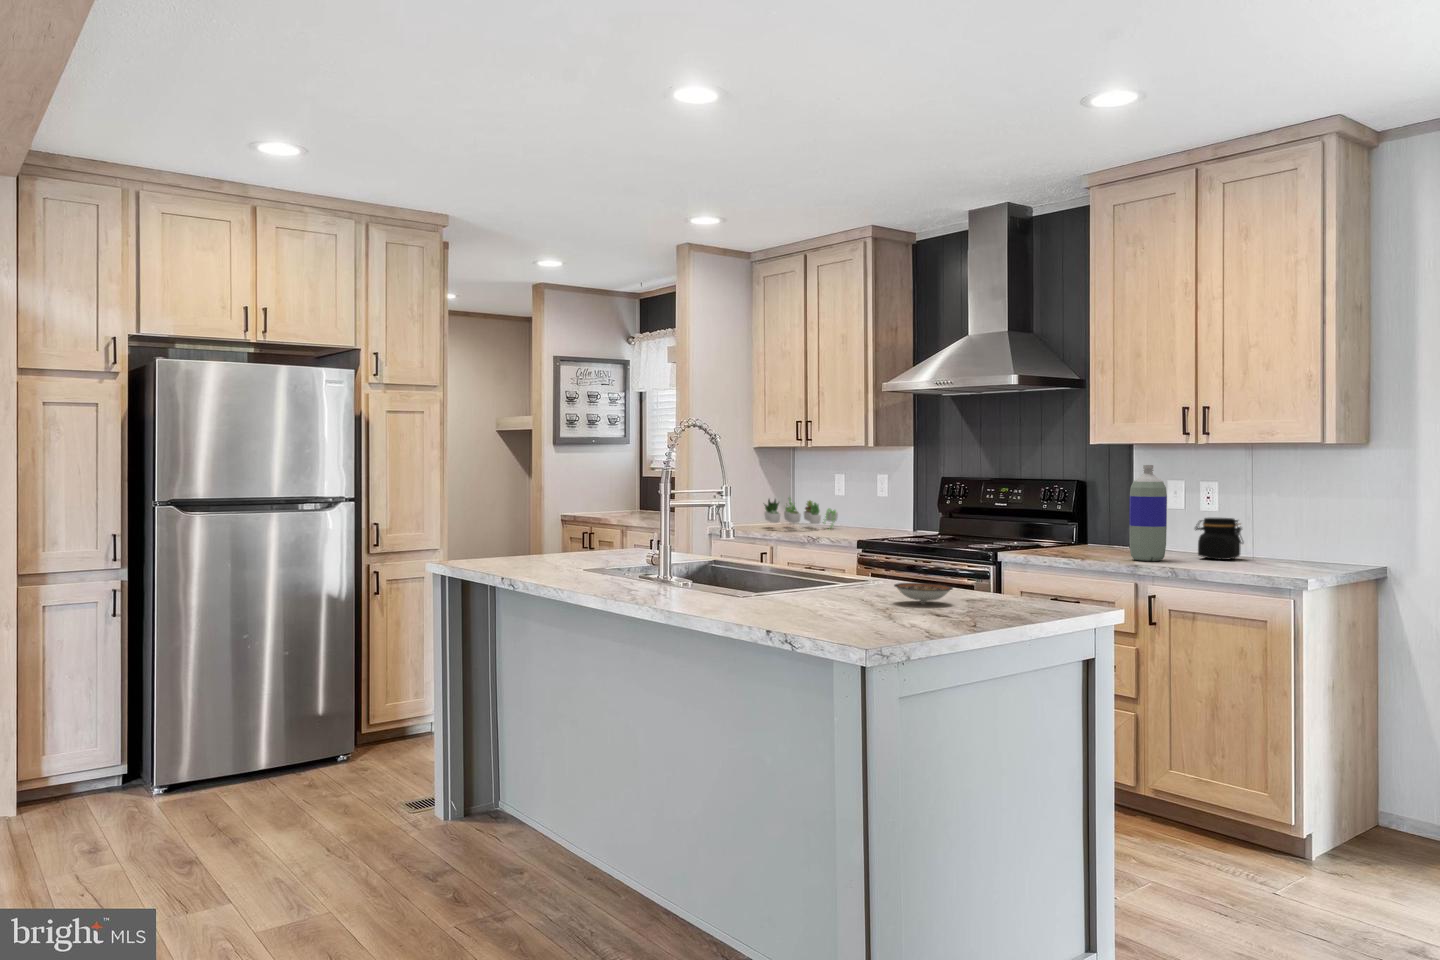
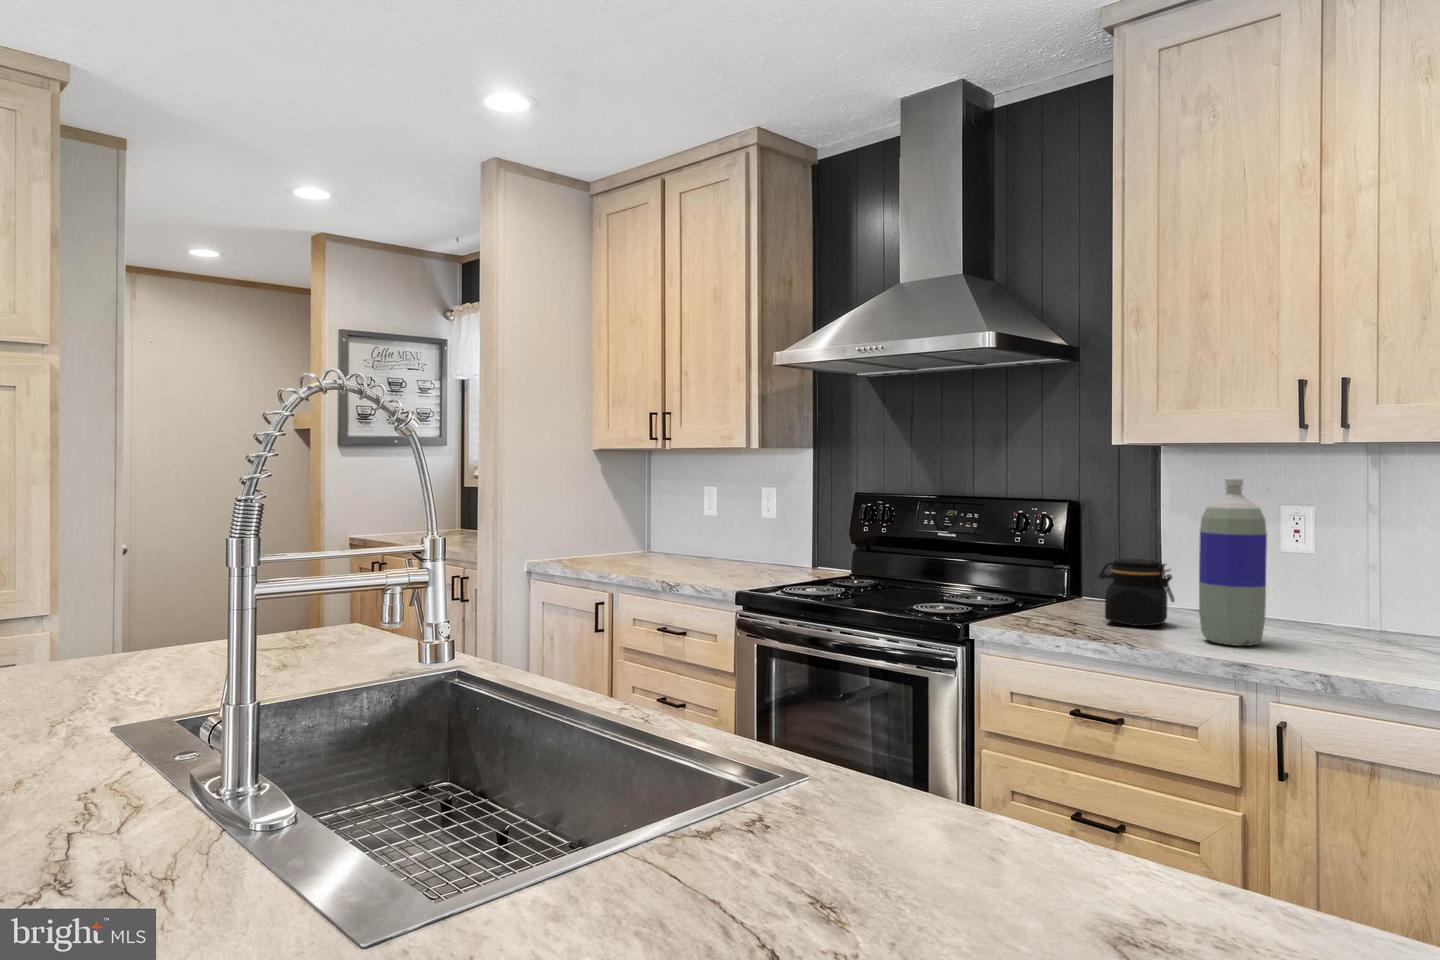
succulent plant: present [764,498,838,528] -> none [604,515,708,565]
jar: present [1195,518,1243,560] -> present [1098,559,1174,626]
ceramic bowl: present [894,583,953,603] -> none [854,810,1025,887]

